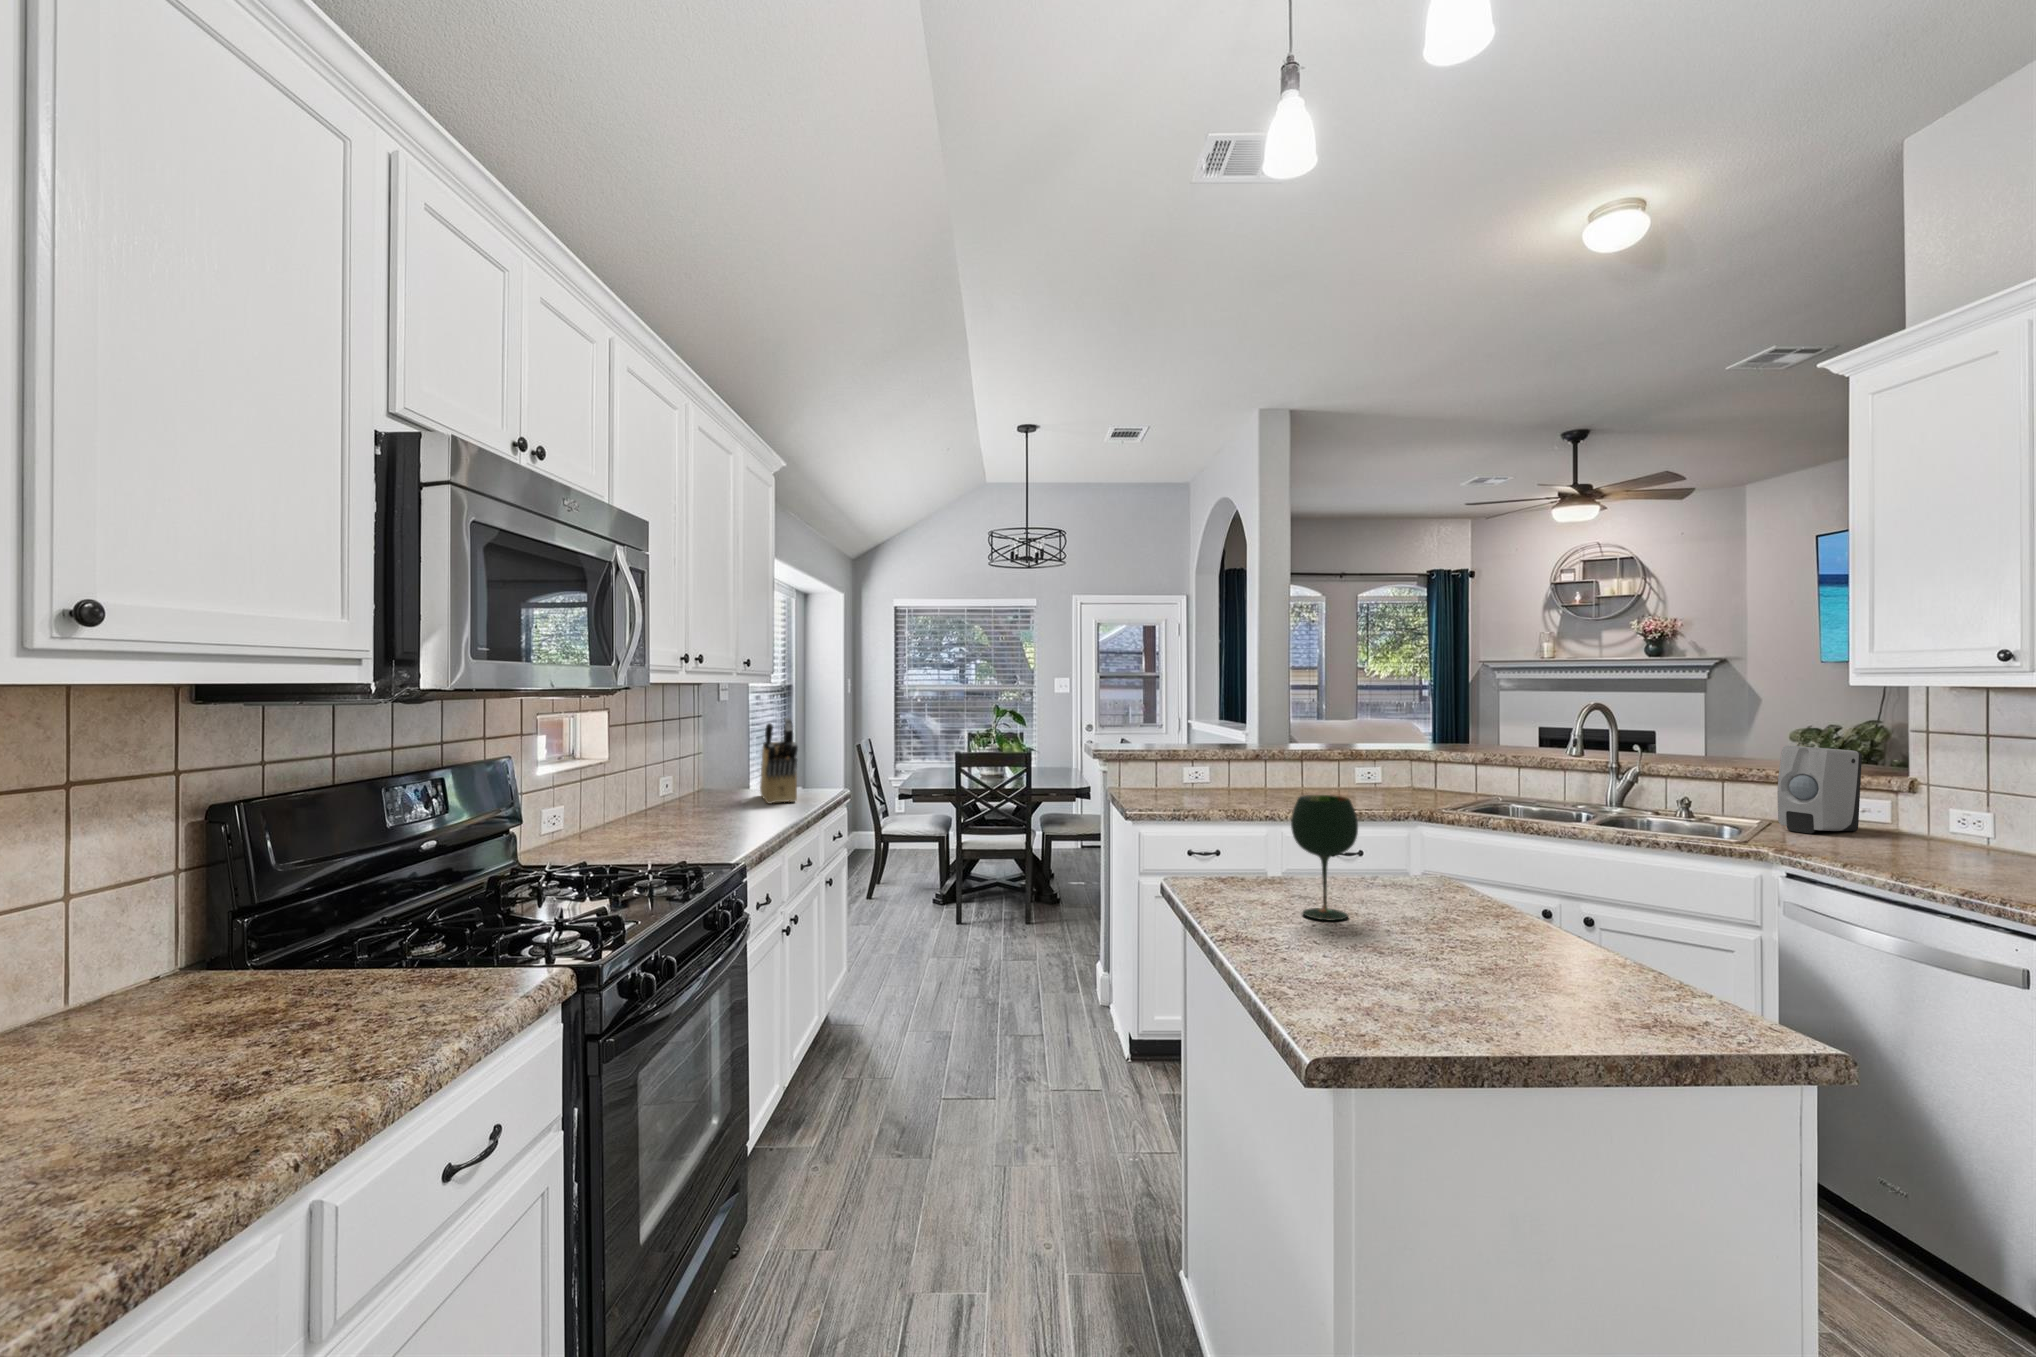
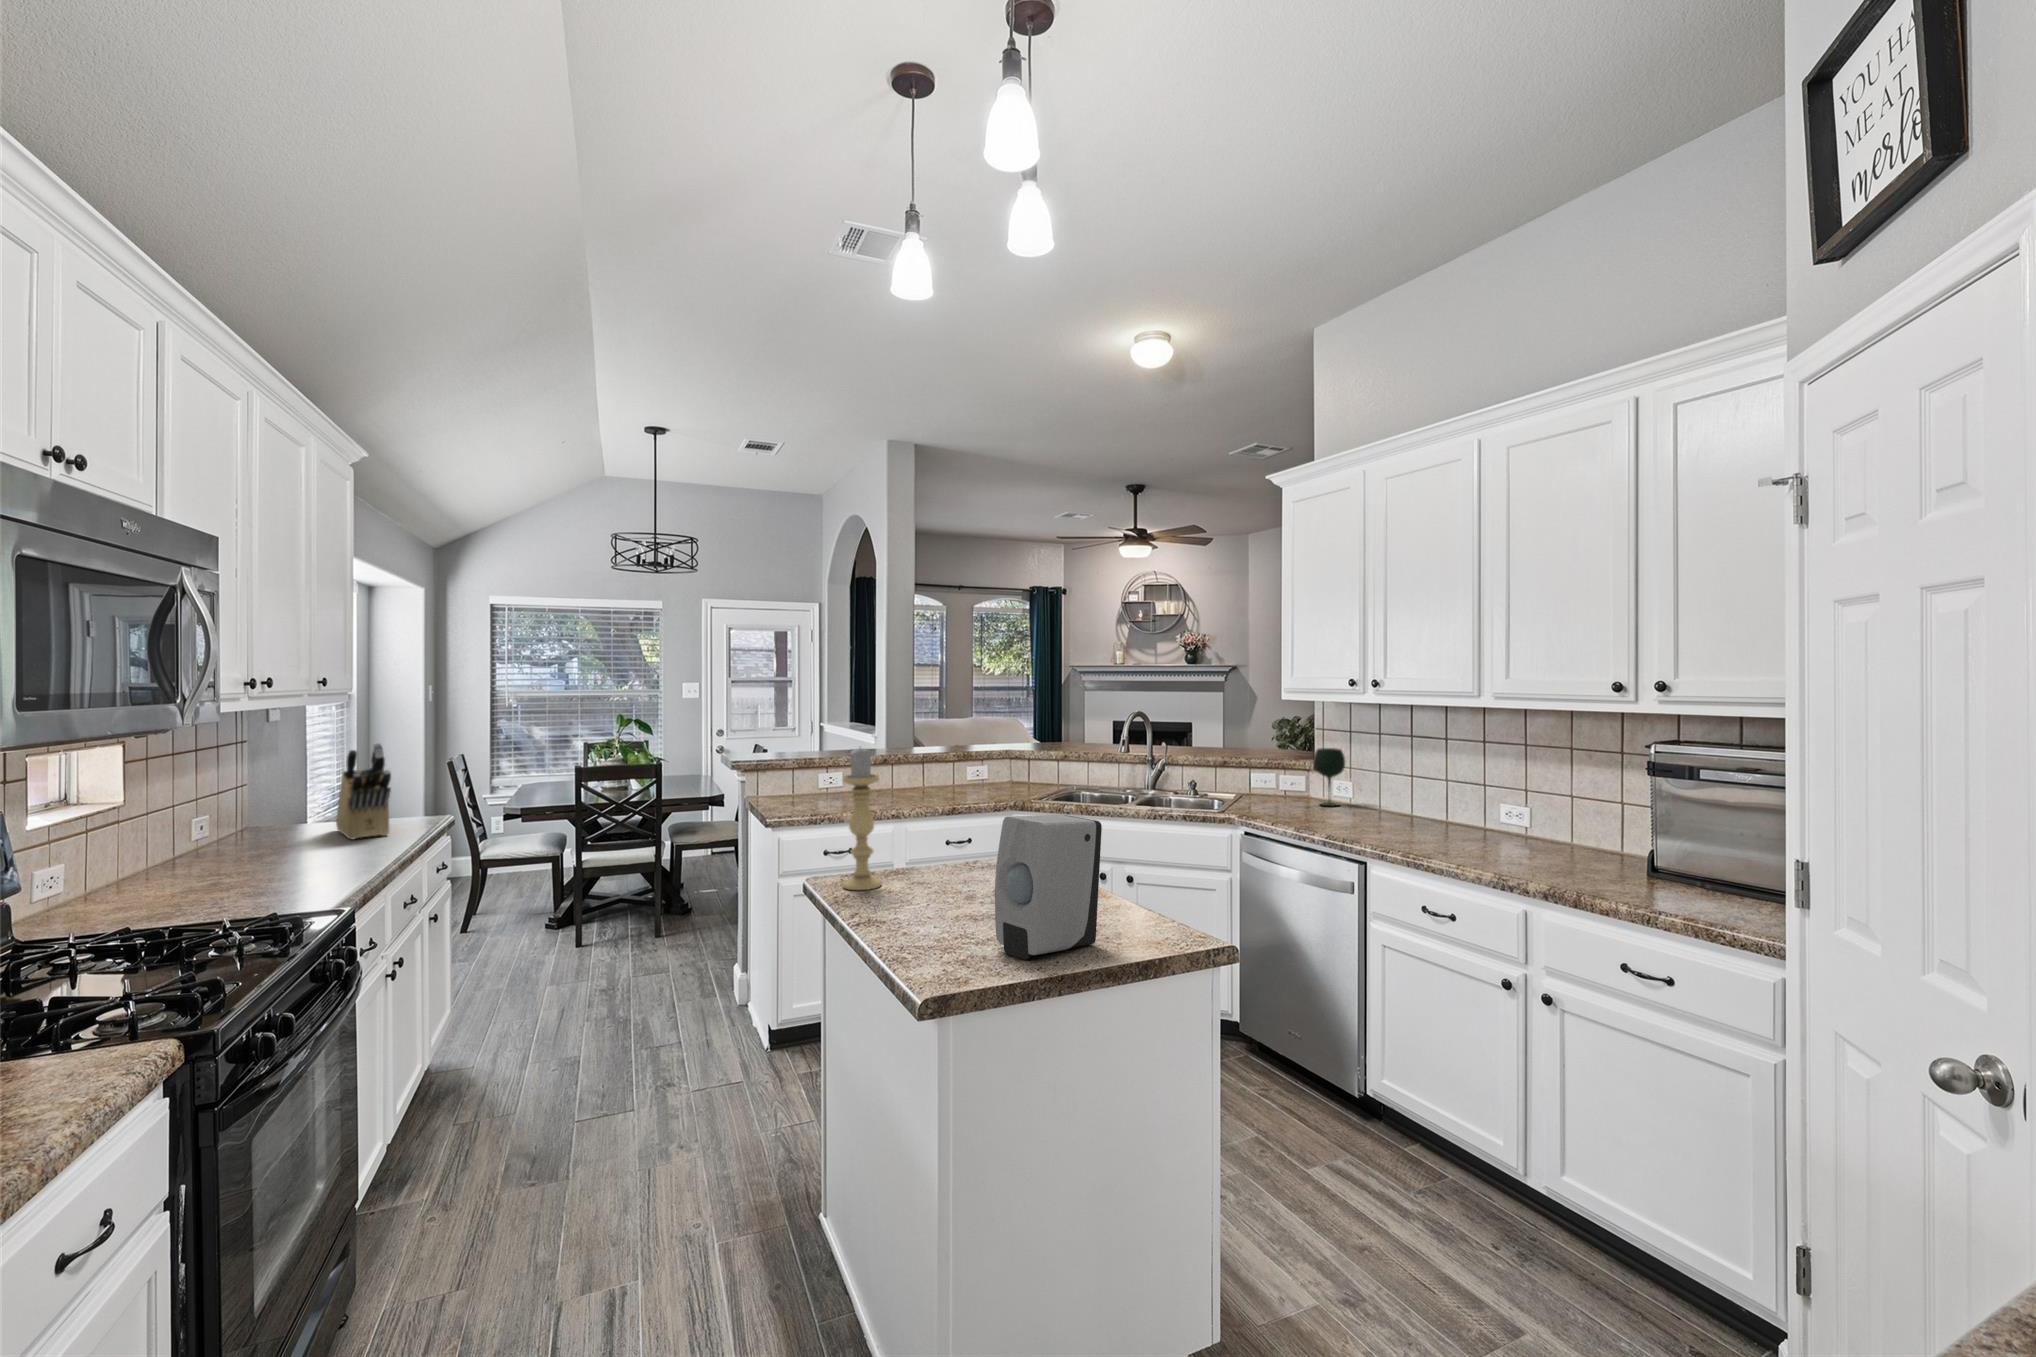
candle holder: none [1210,725,1256,897] -> present [843,748,881,890]
soap dispenser: present [1777,746,1862,833] -> present [995,815,1102,960]
wine glass: present [1291,795,1358,920] -> present [1313,748,1345,806]

